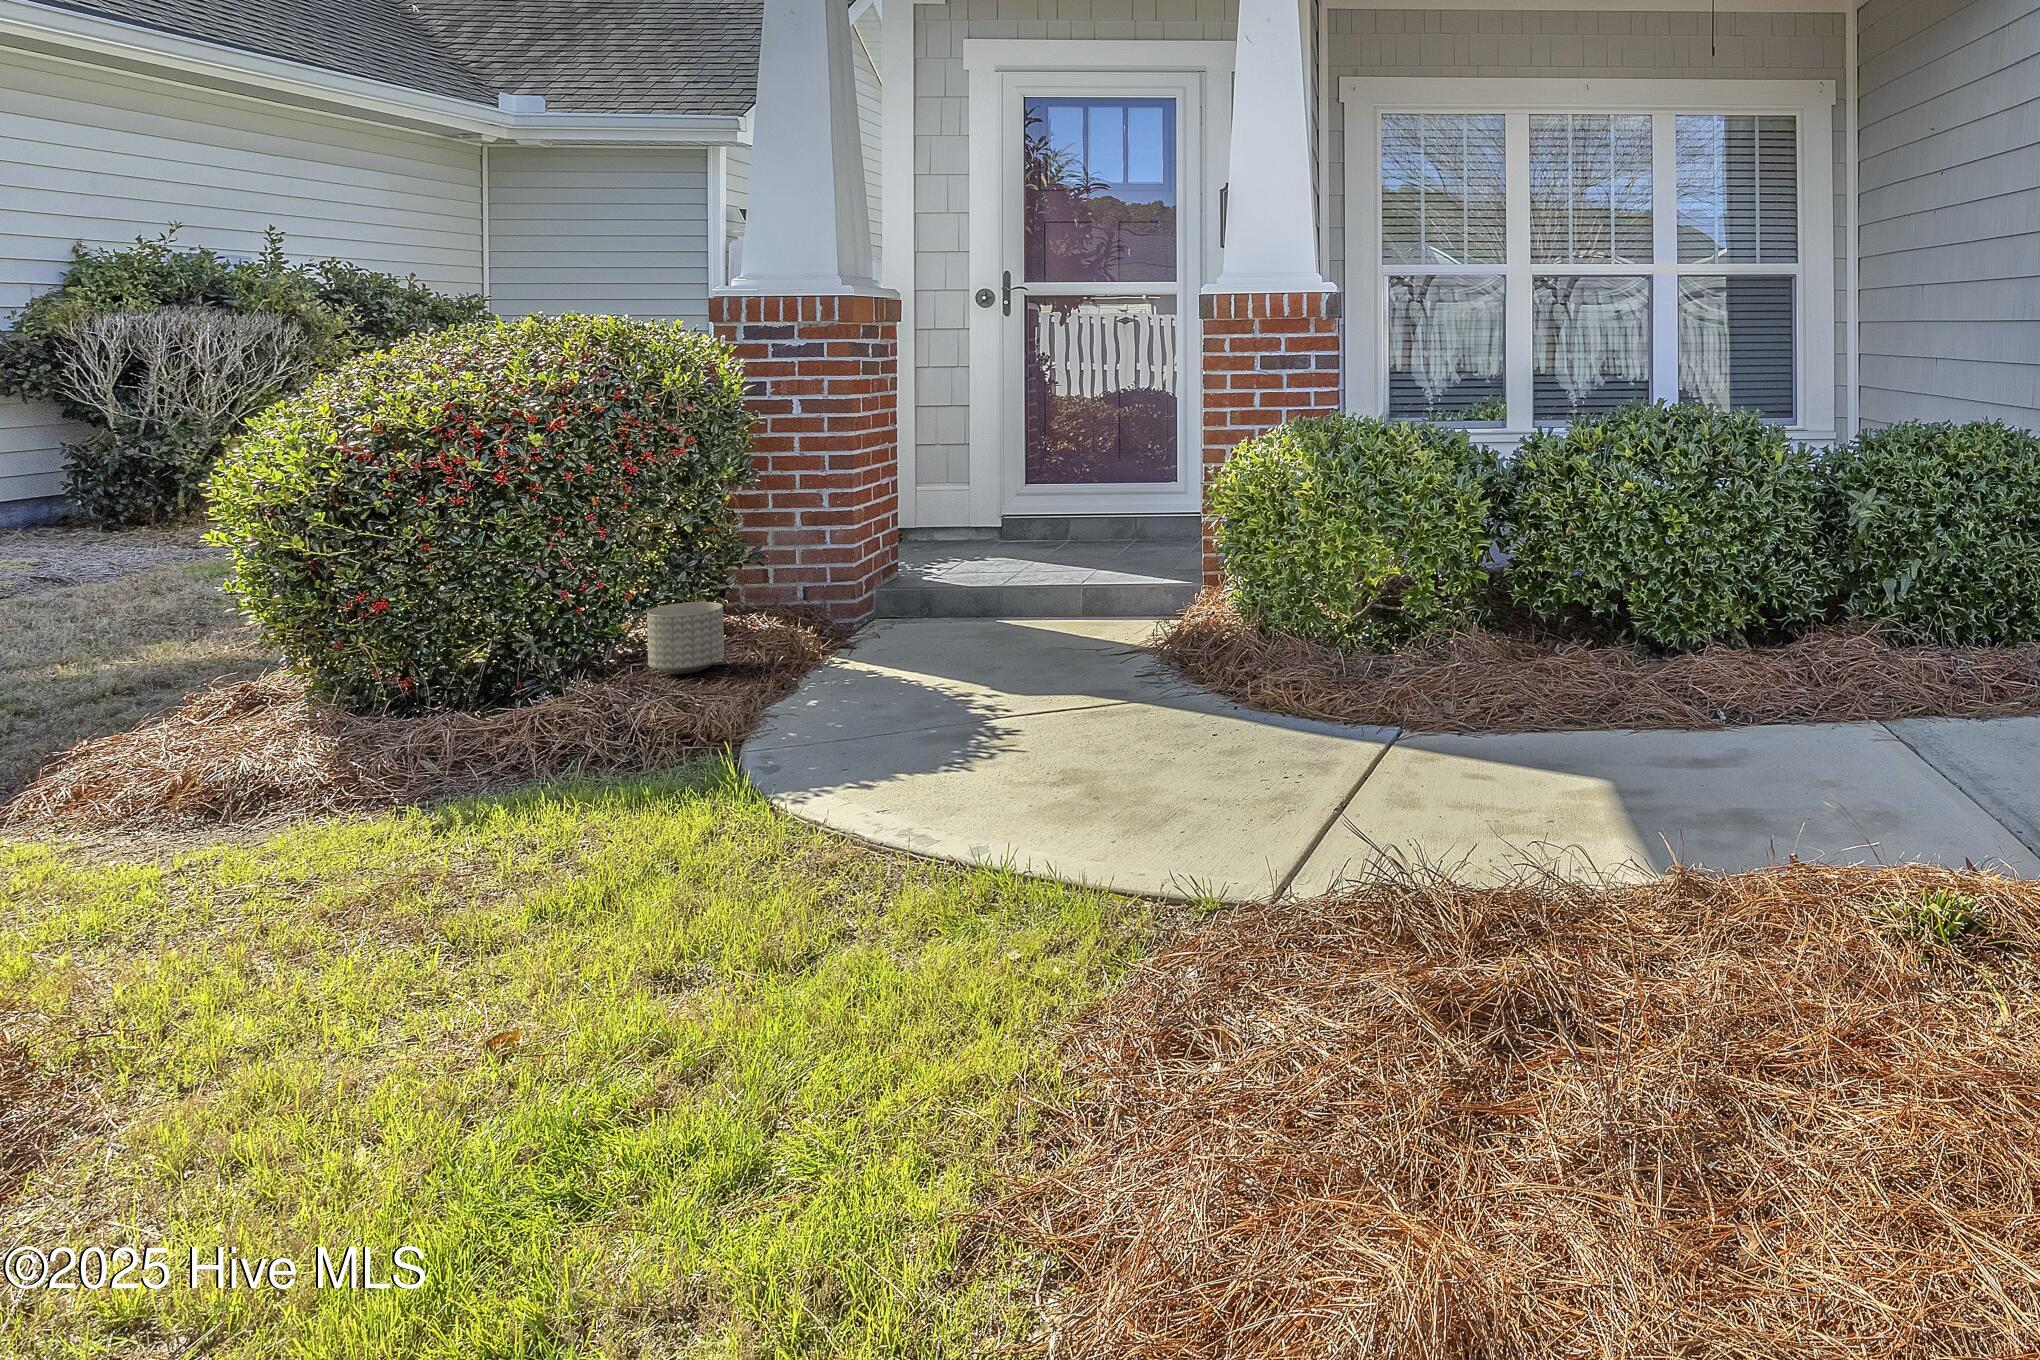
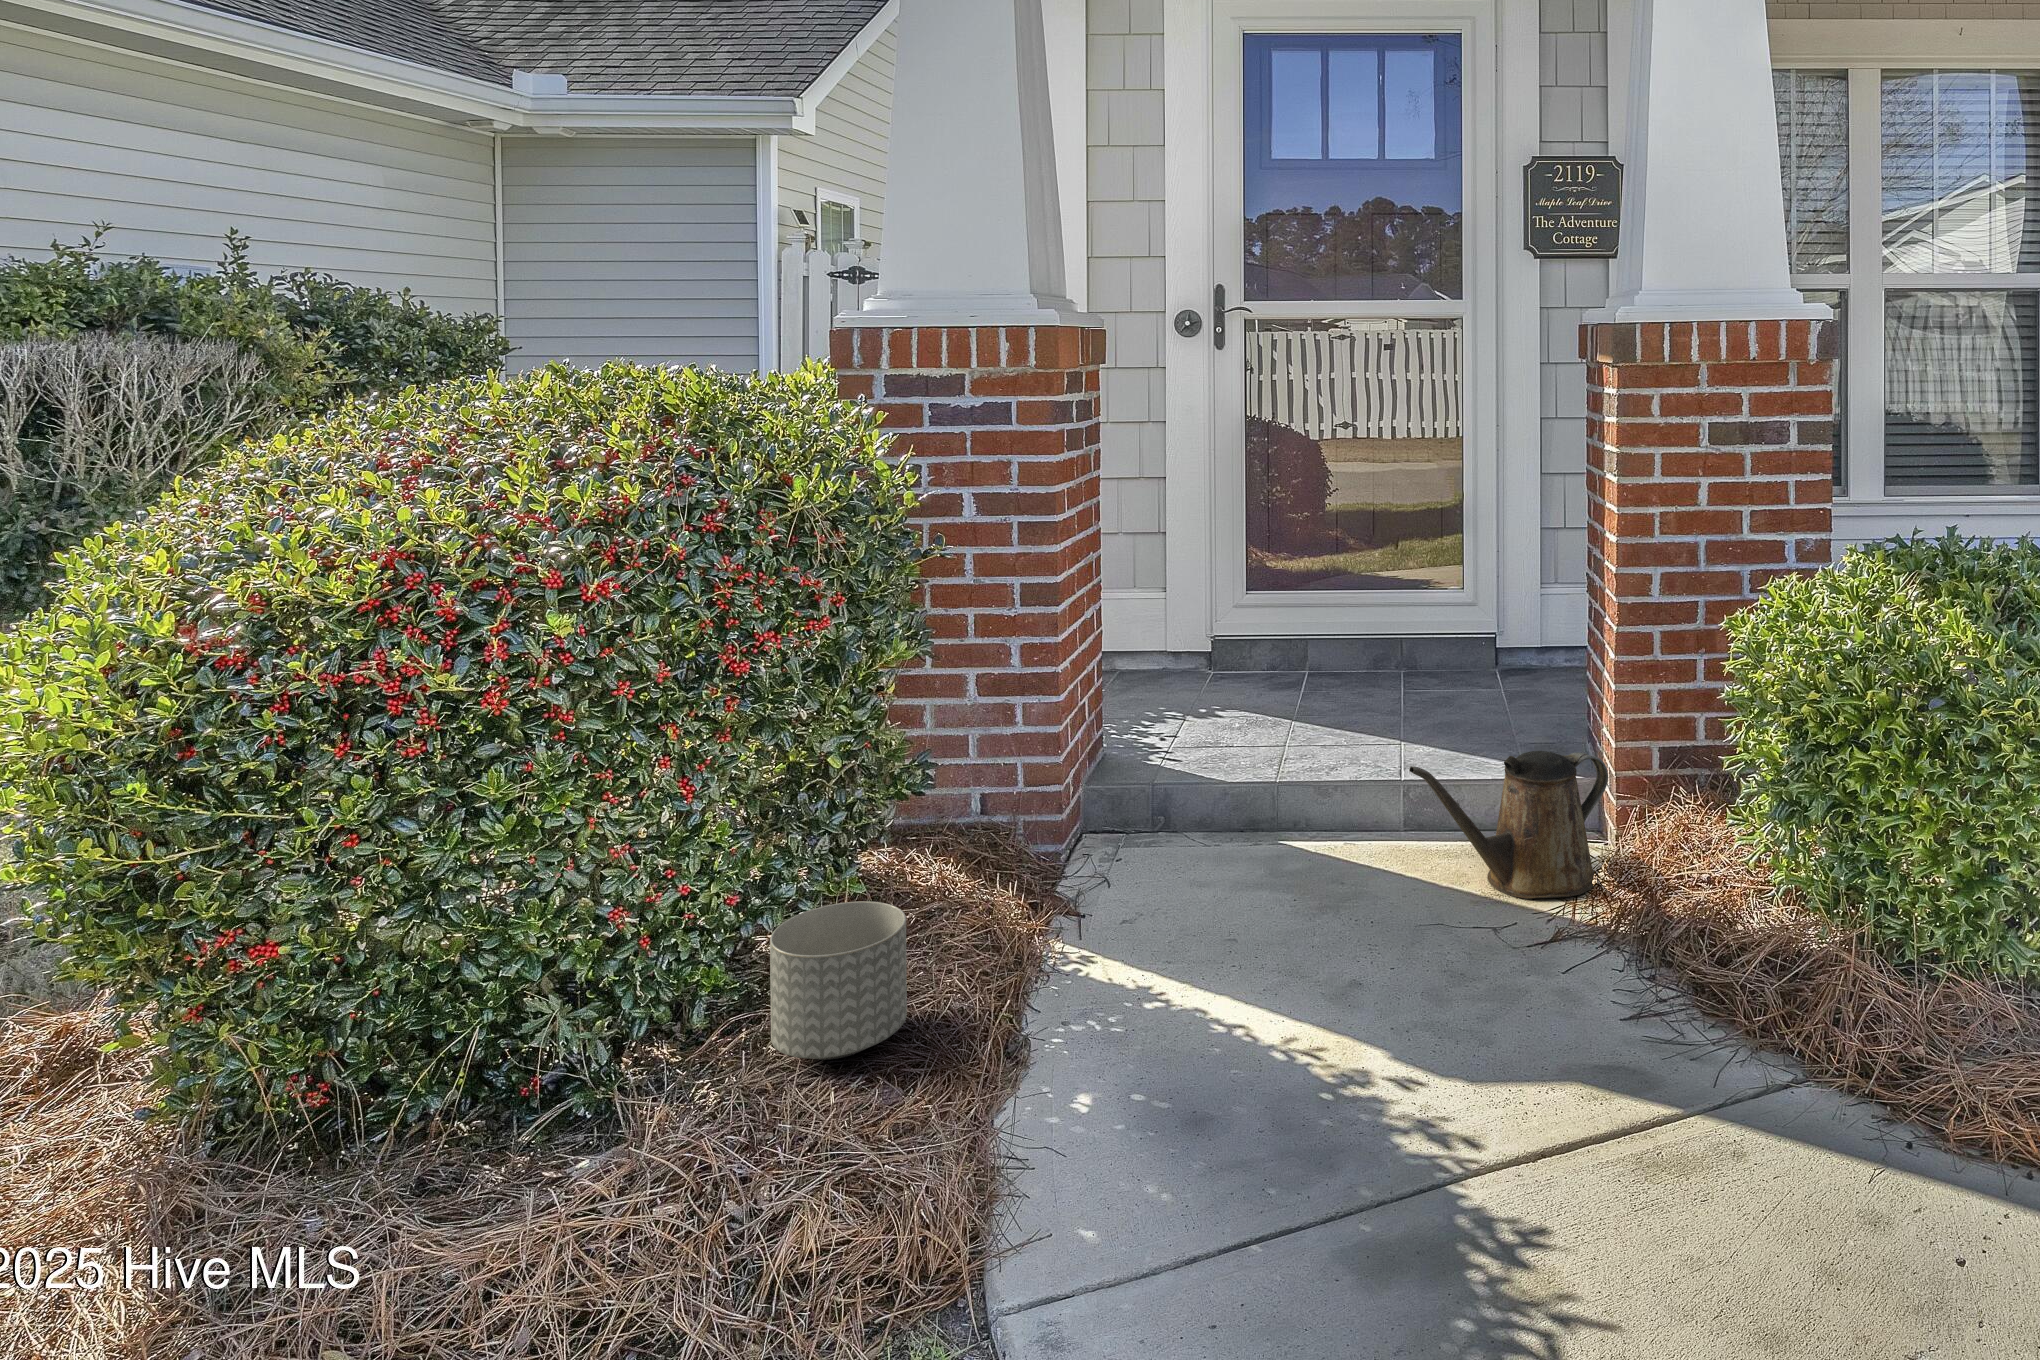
watering can: none [1052,556,1195,639] -> present [1409,751,1608,899]

